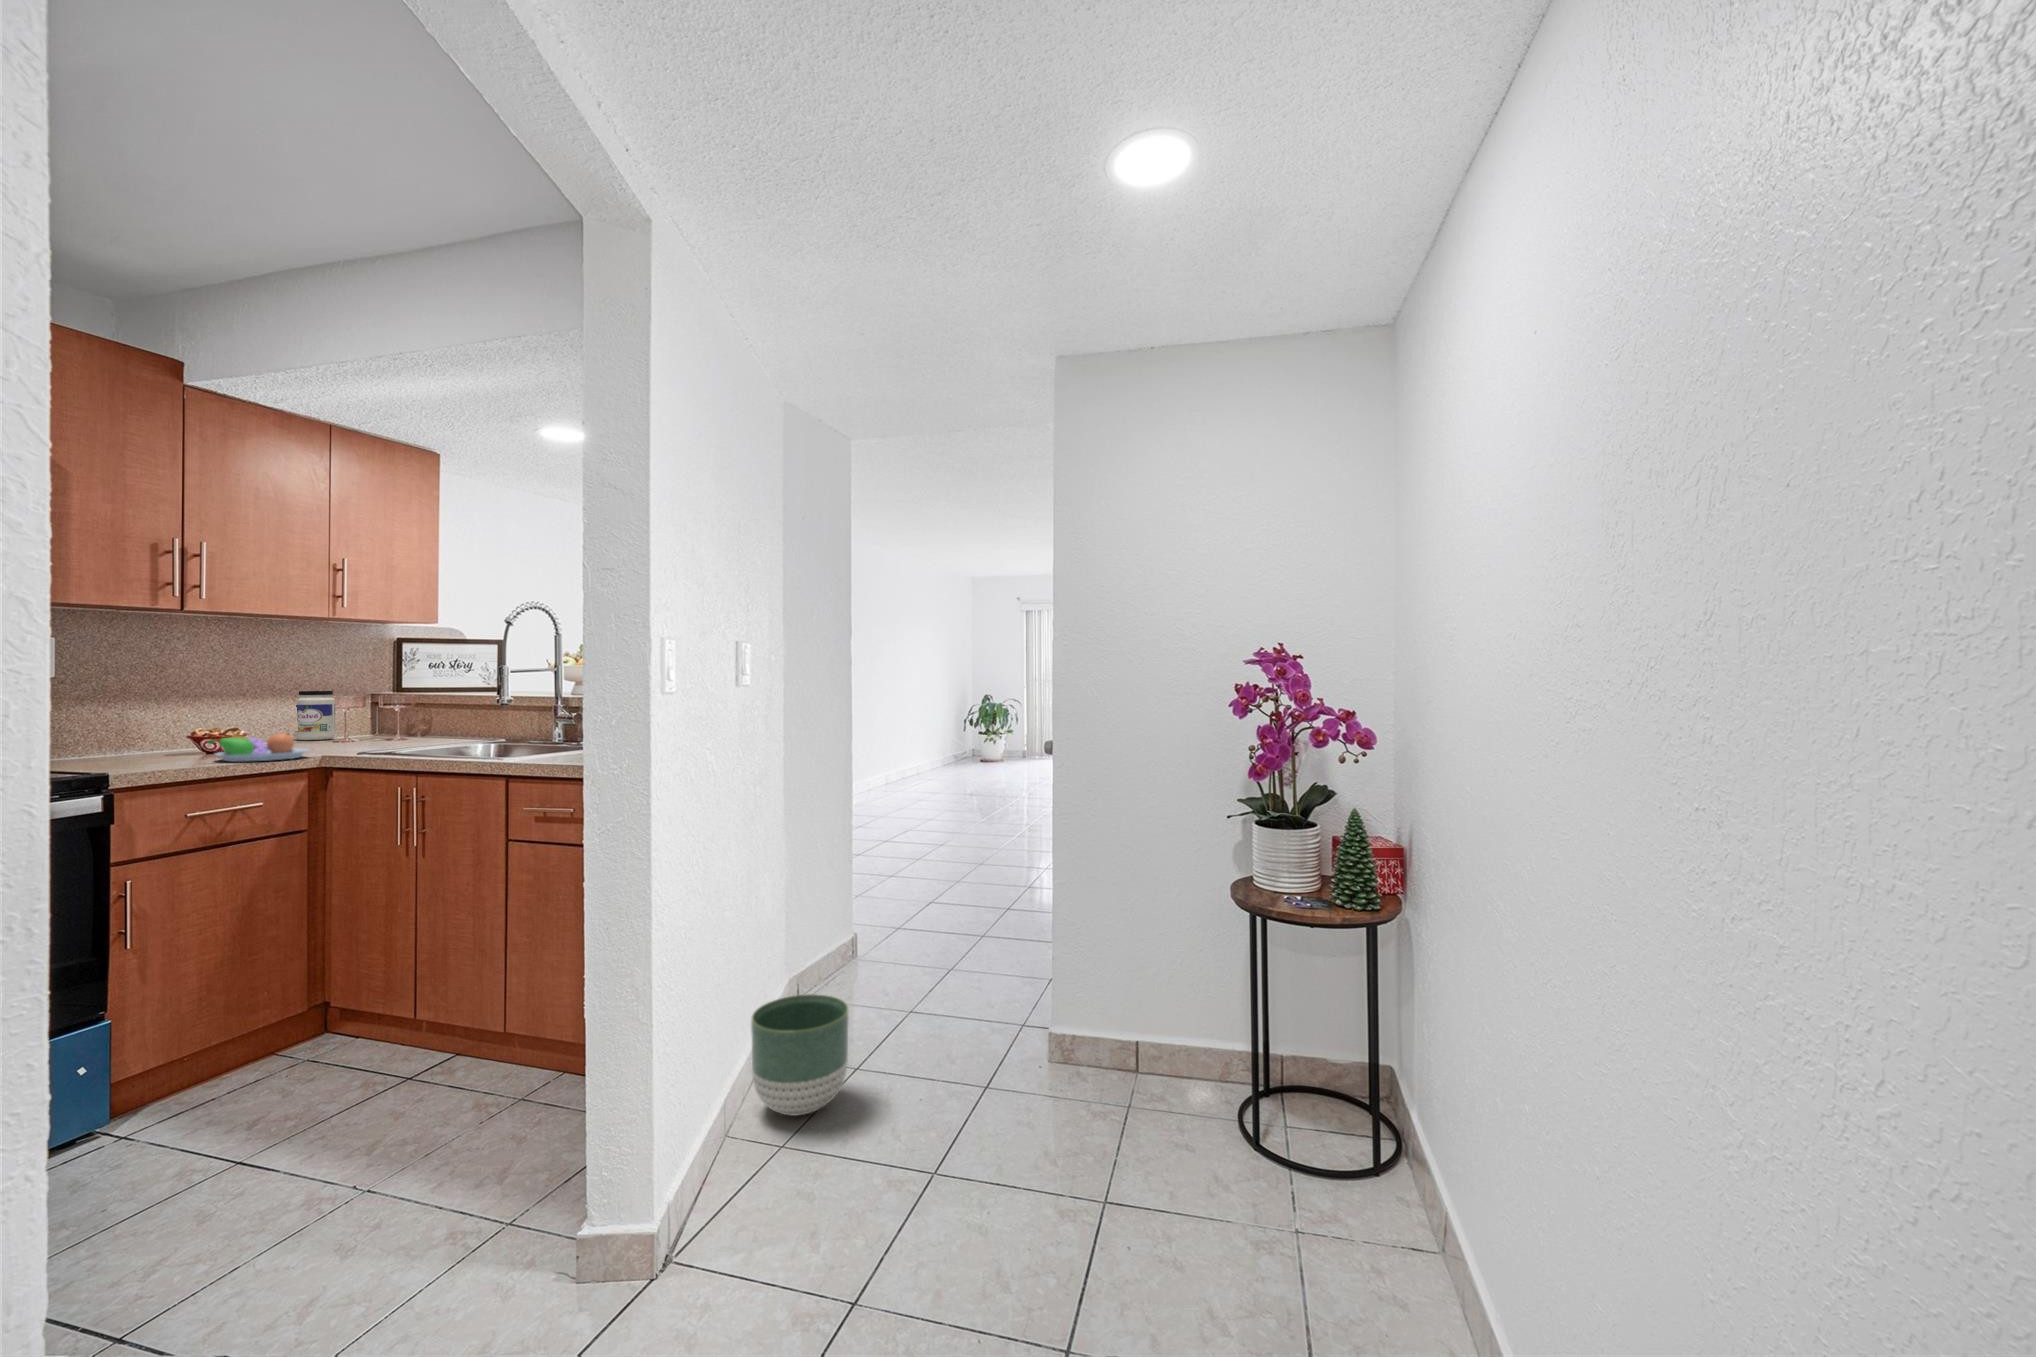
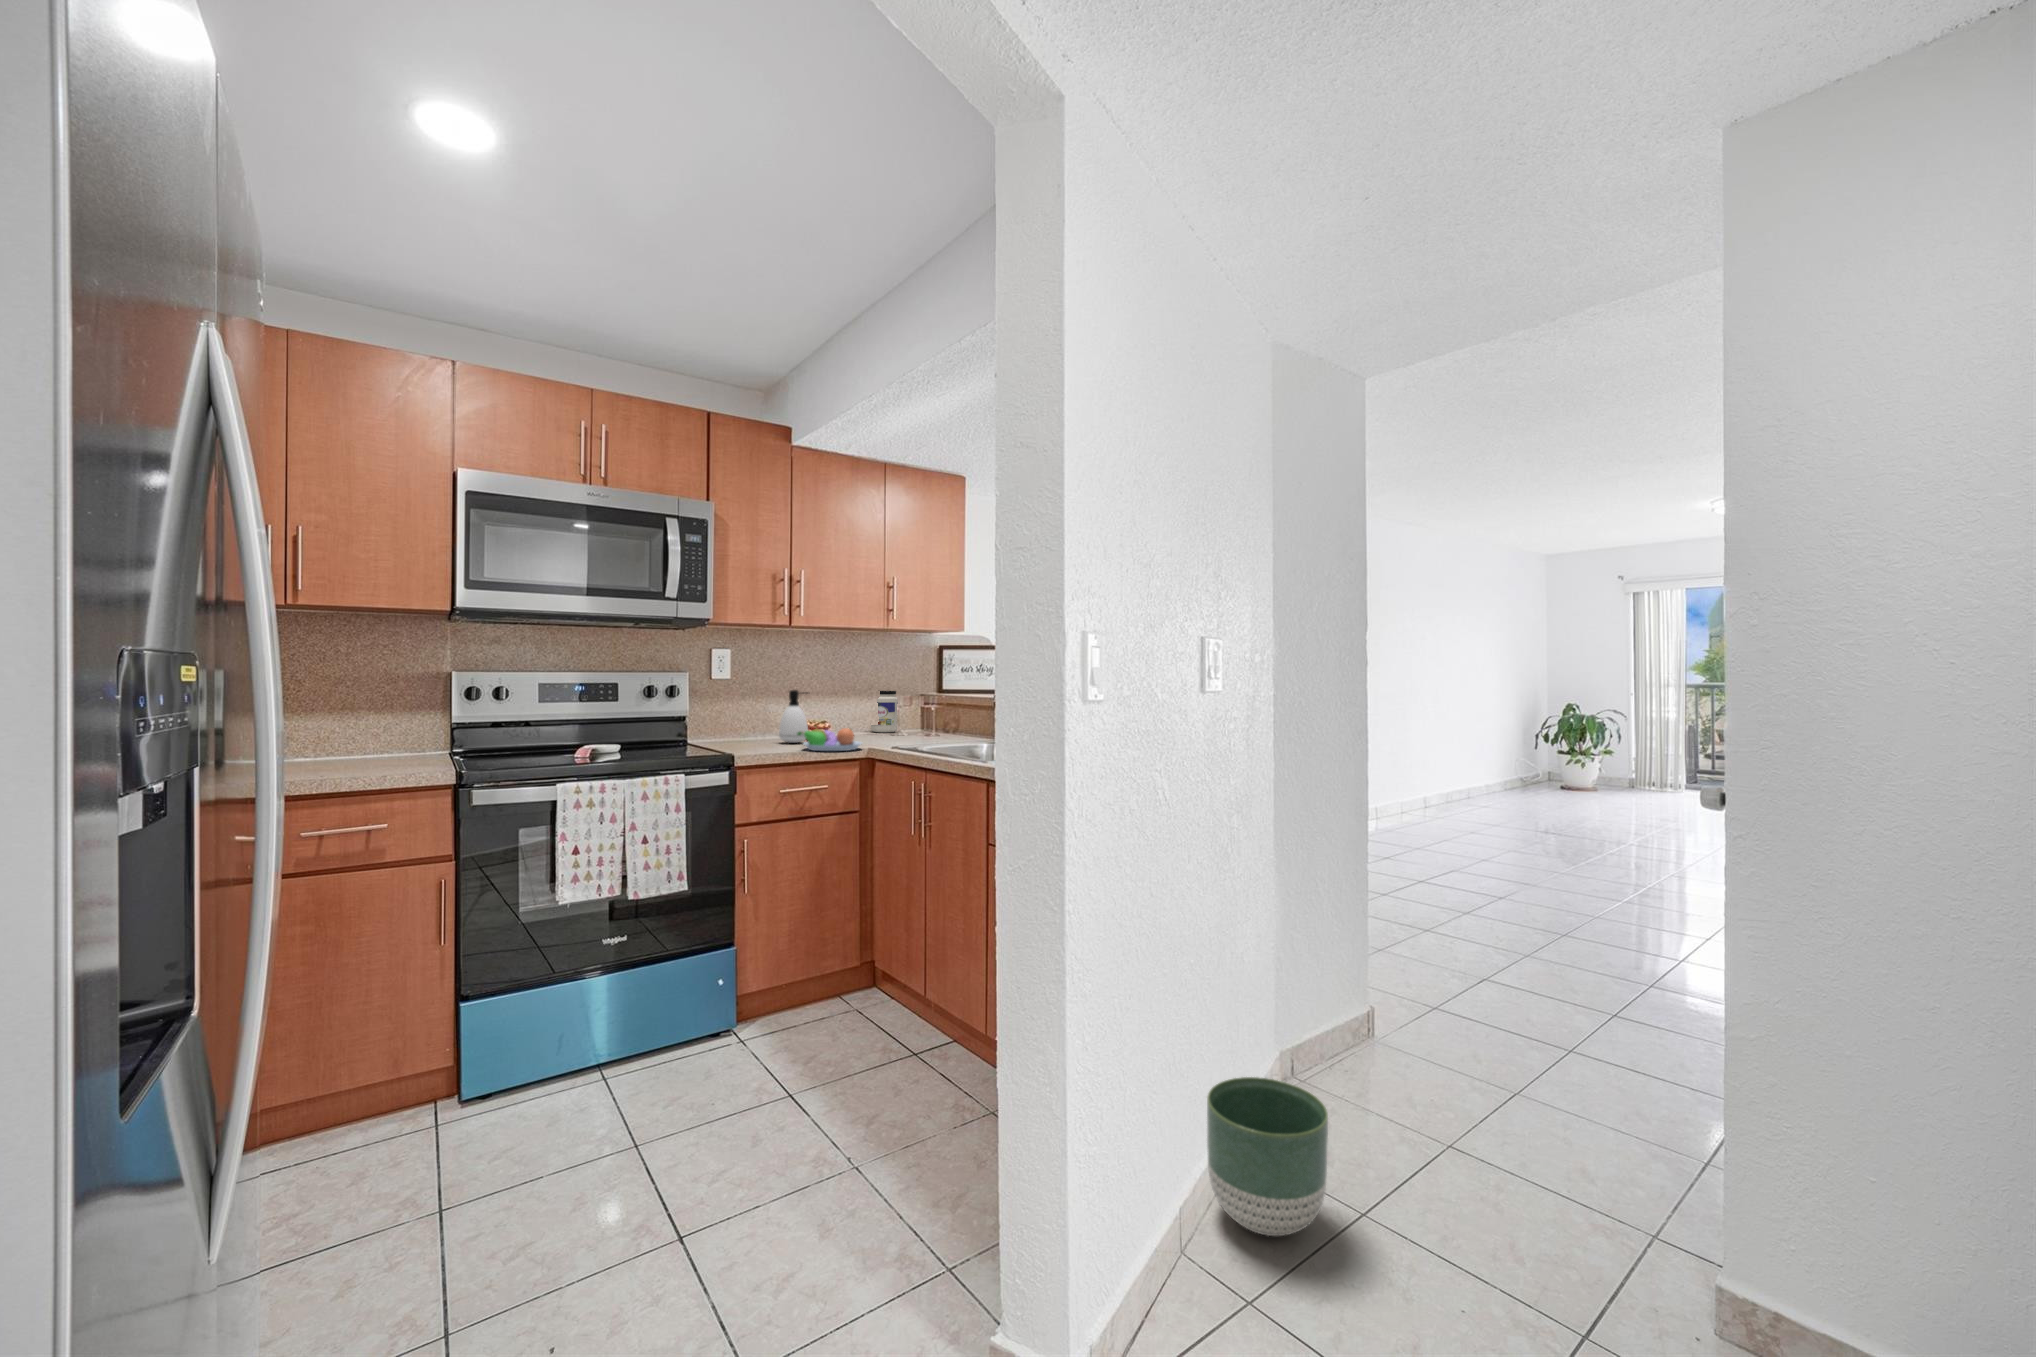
soap dispenser: none [163,690,214,756] -> present [779,690,808,743]

